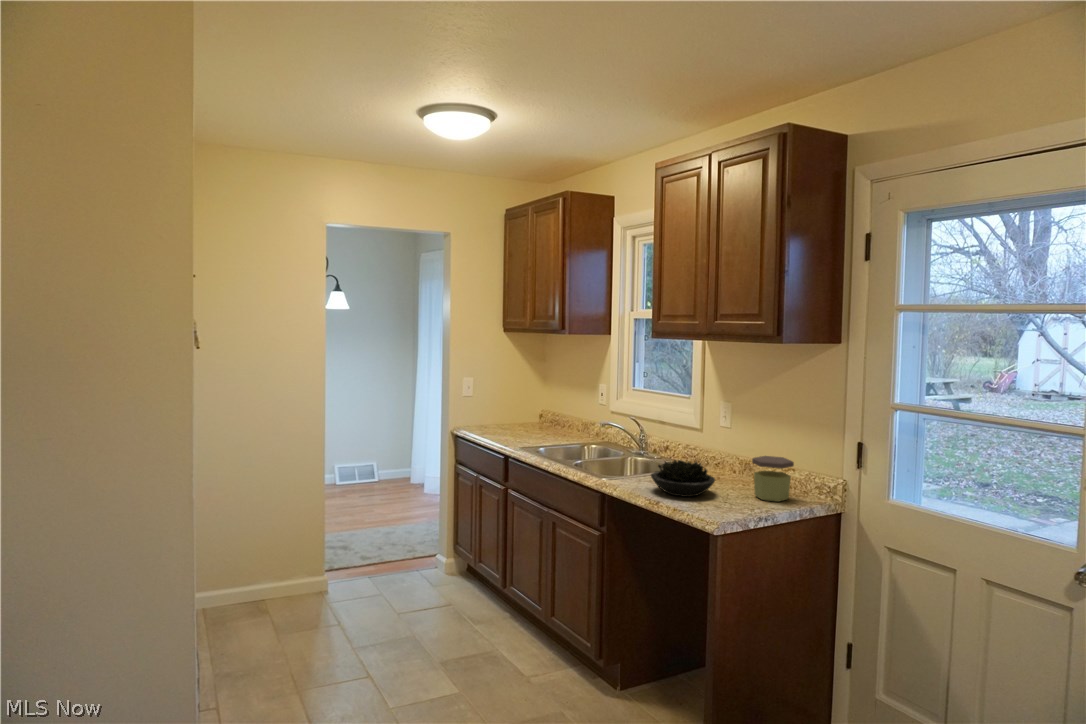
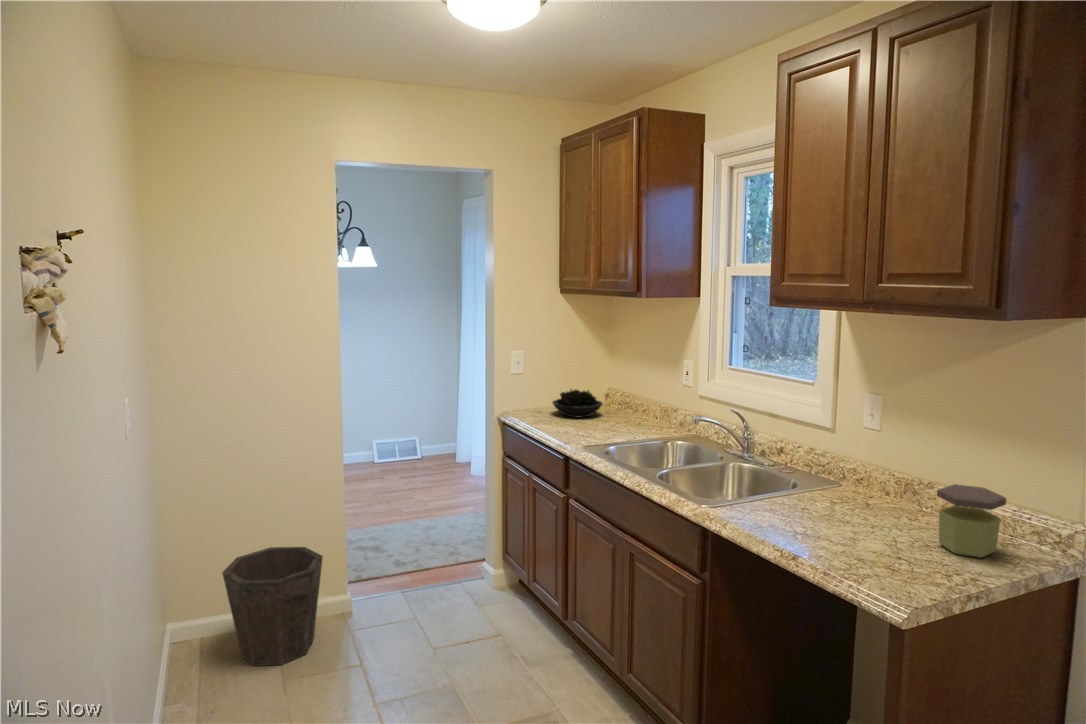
succulent plant: present [651,460,715,497] -> present [553,389,602,417]
waste bin: none [226,533,308,626] -> present [222,547,323,666]

